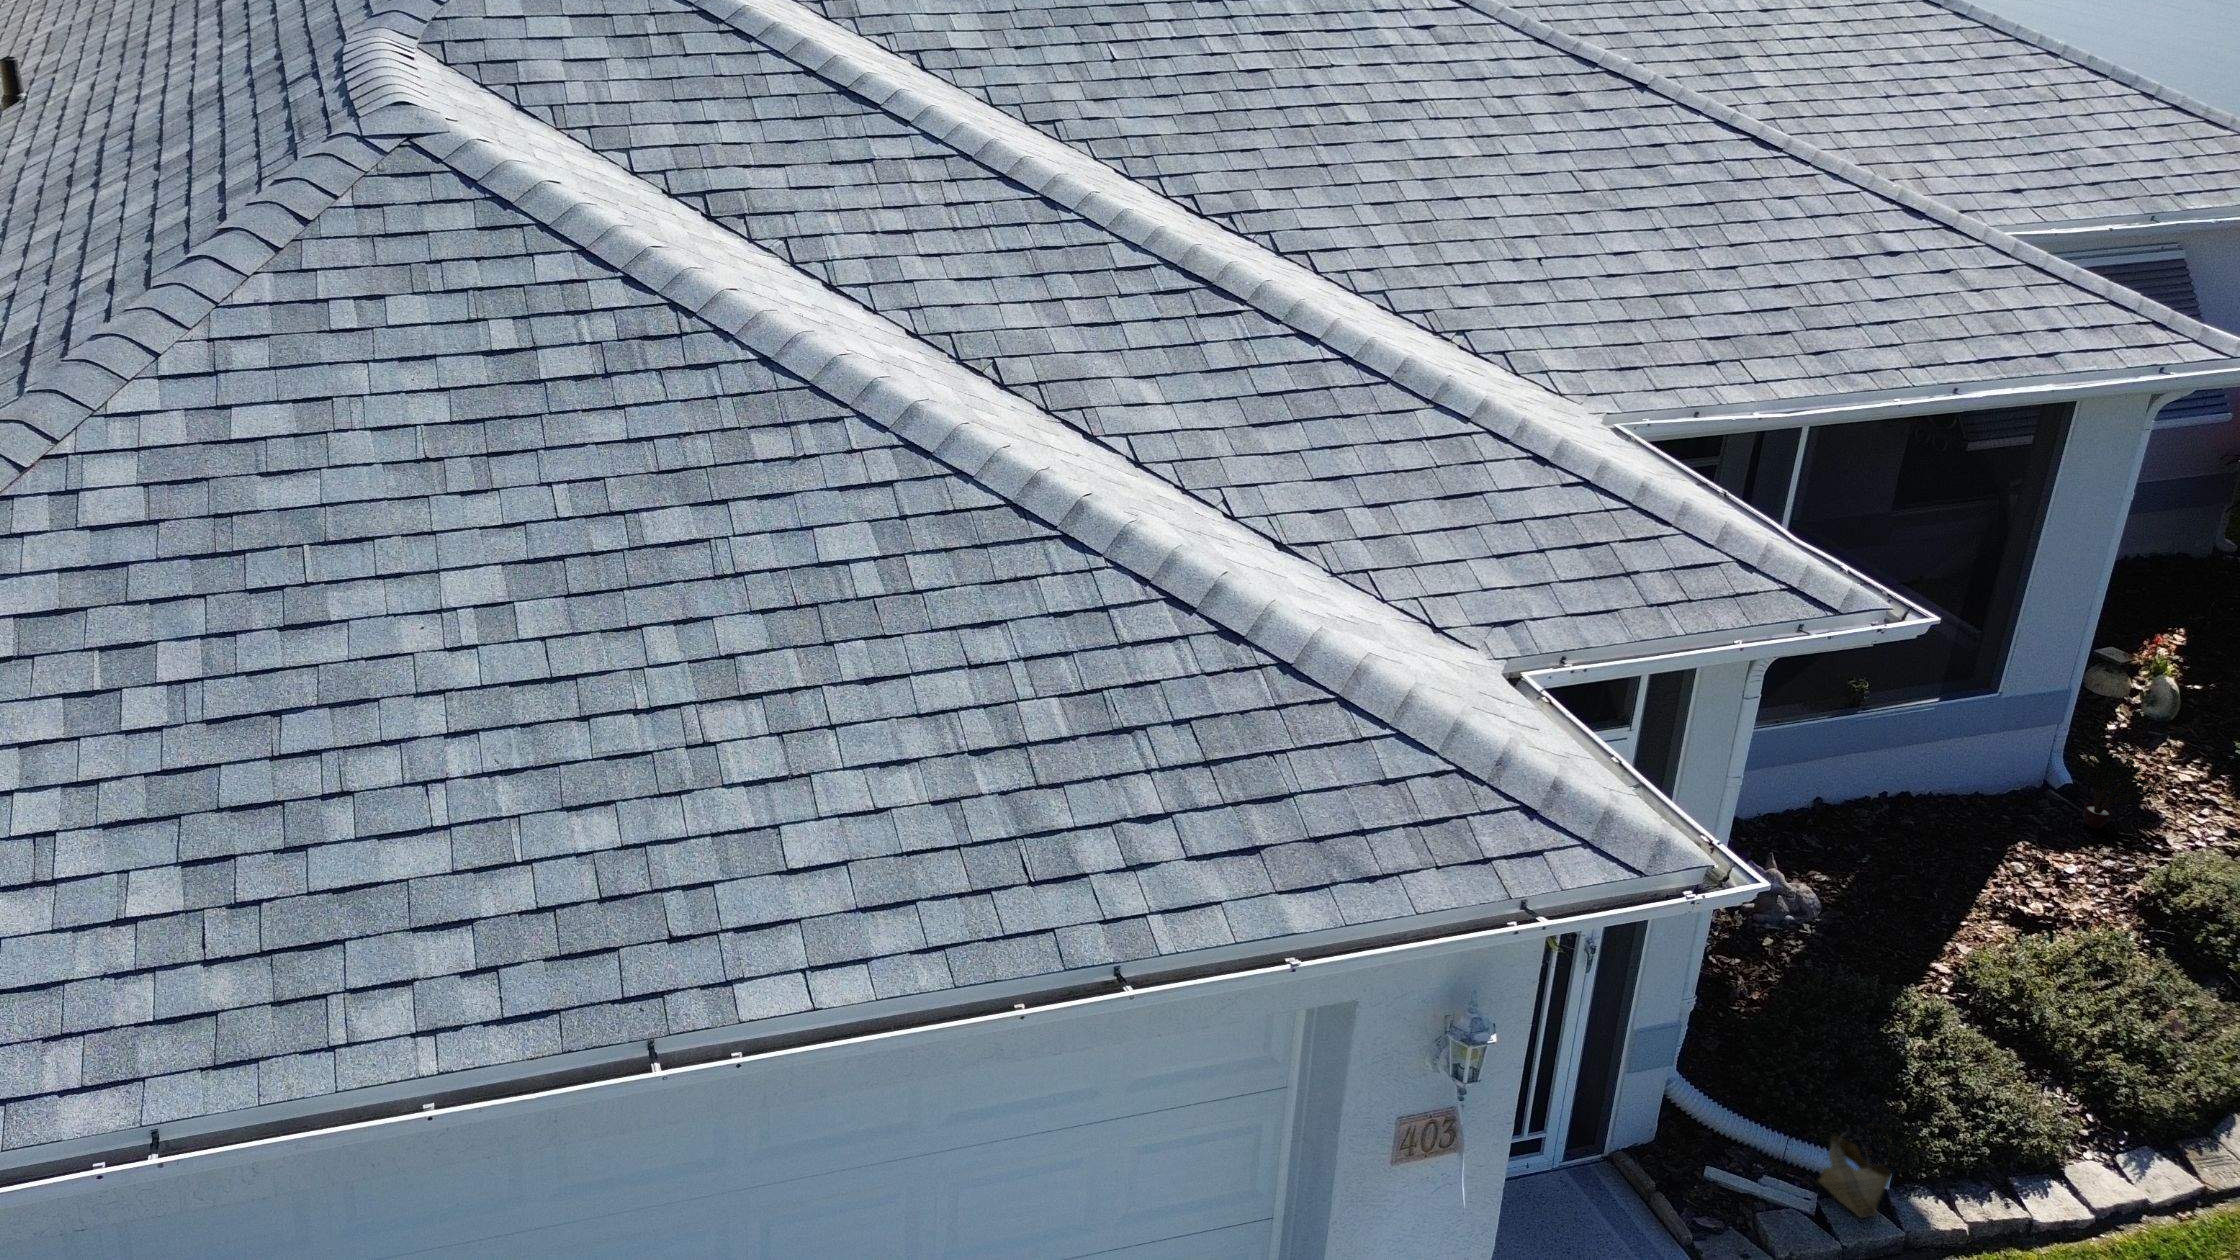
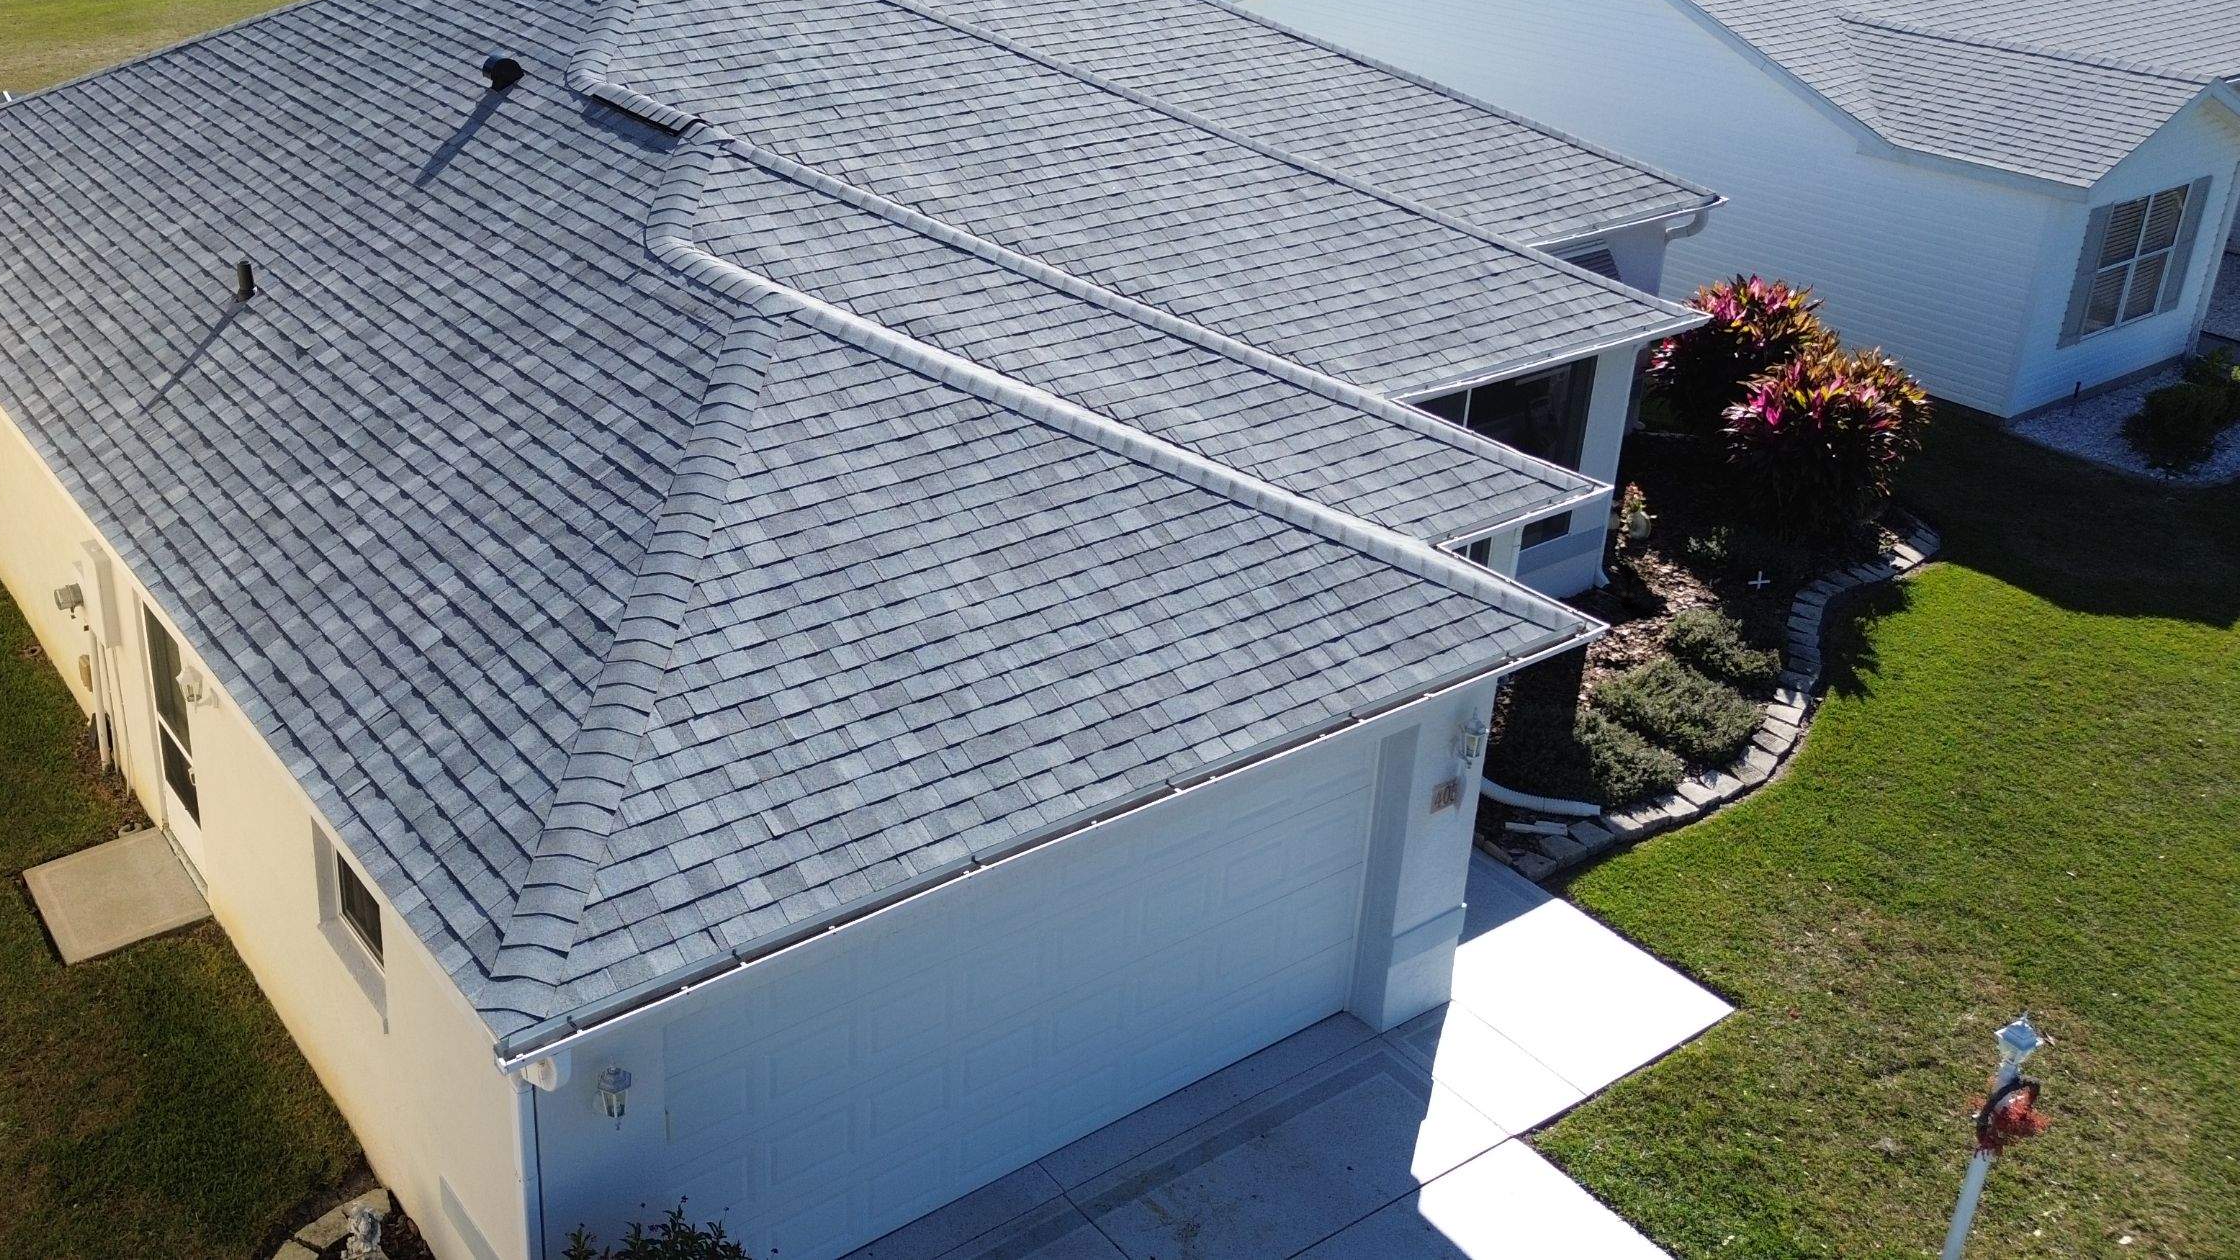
woven basket: present [1819,1124,1892,1218] -> none [1559,779,1602,834]

